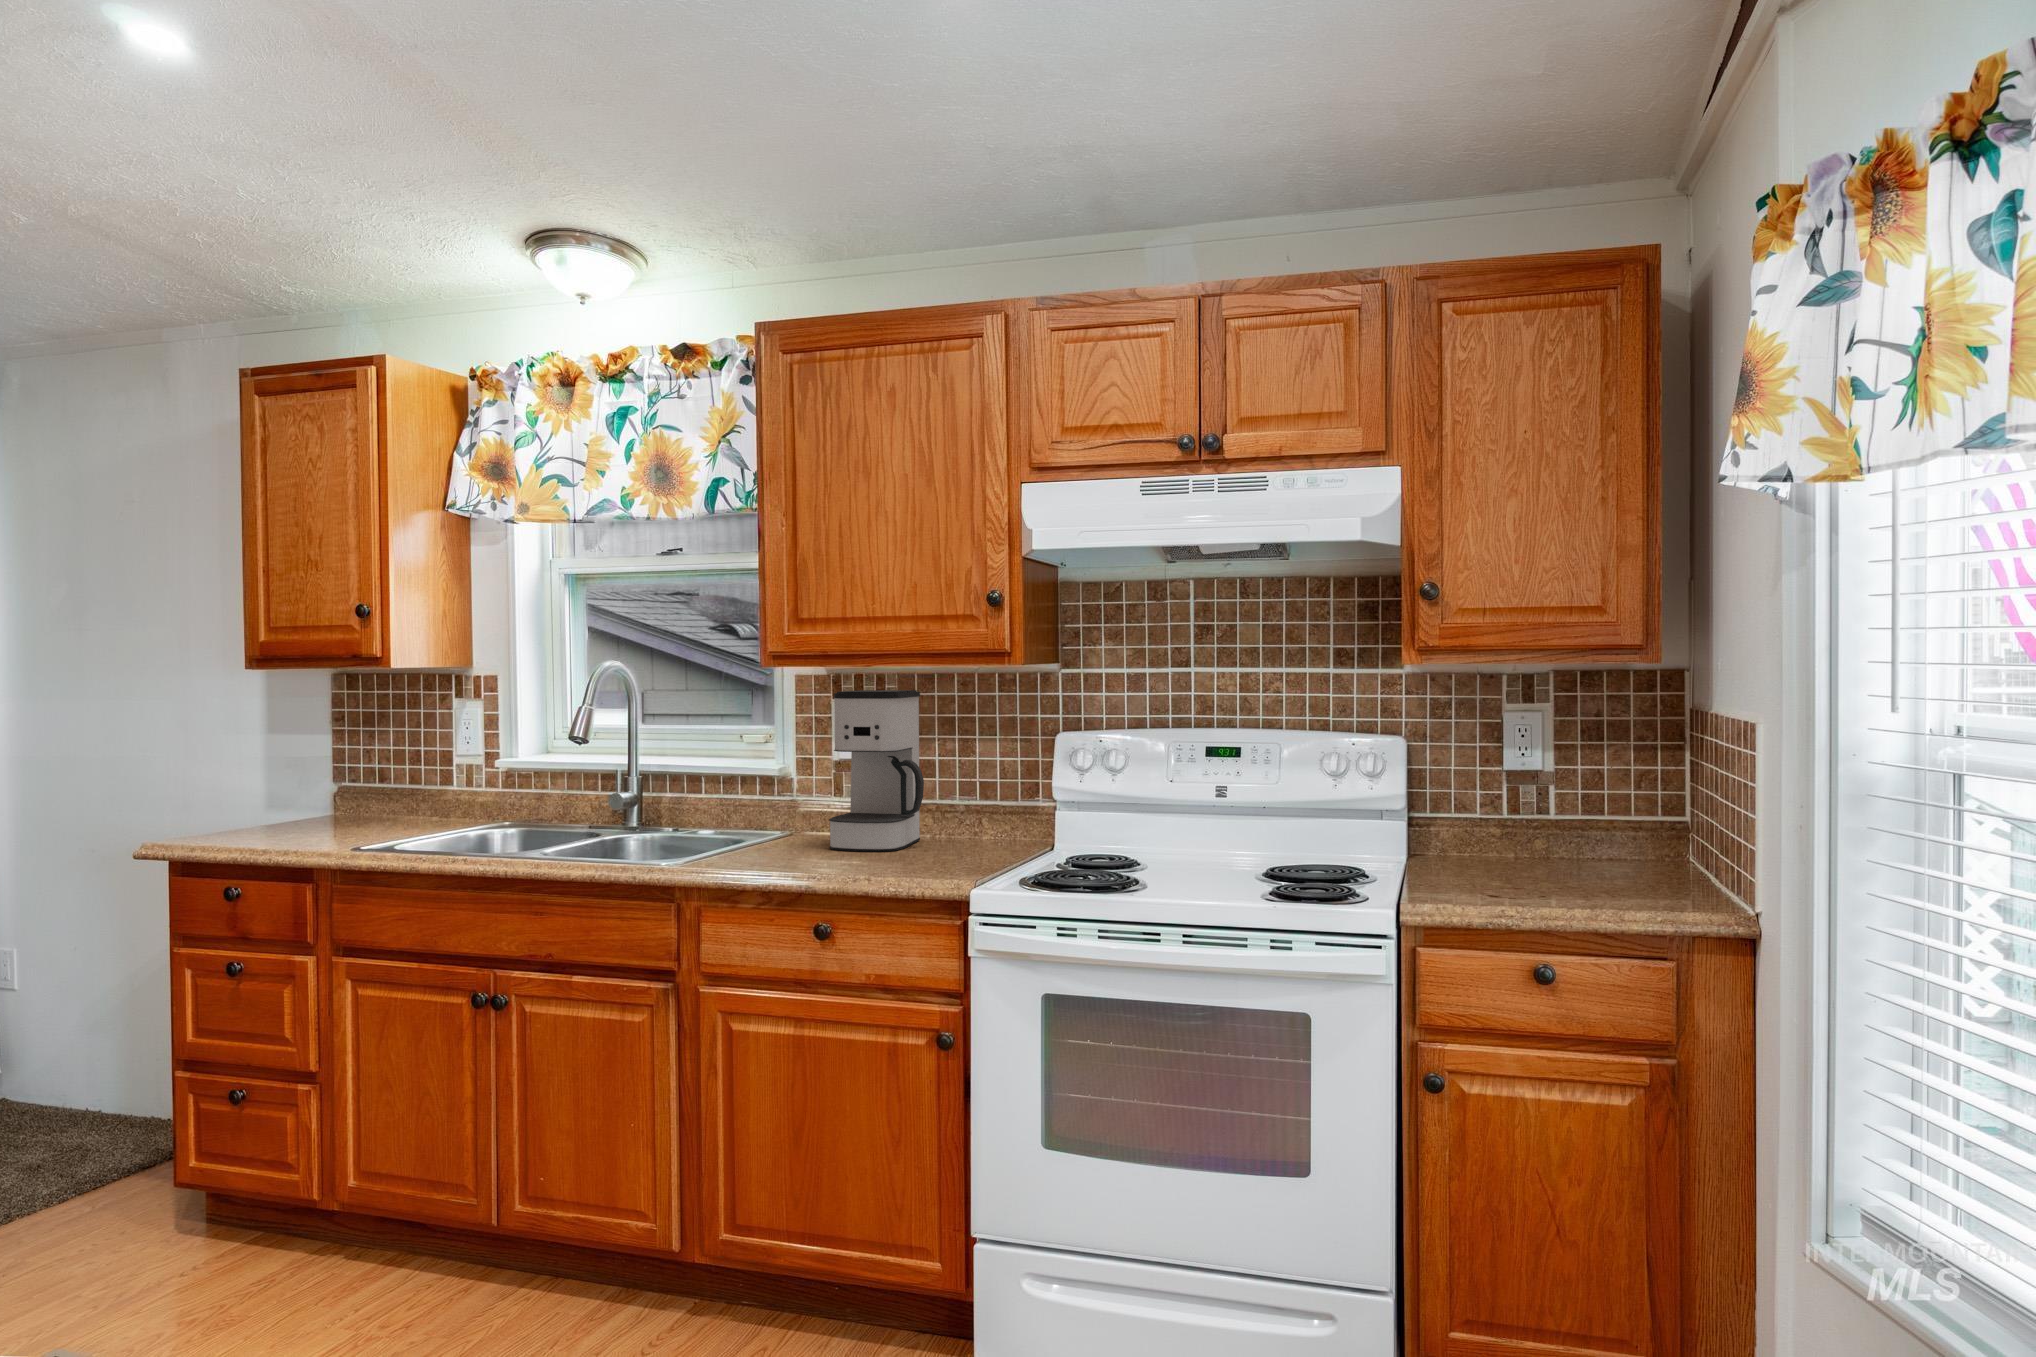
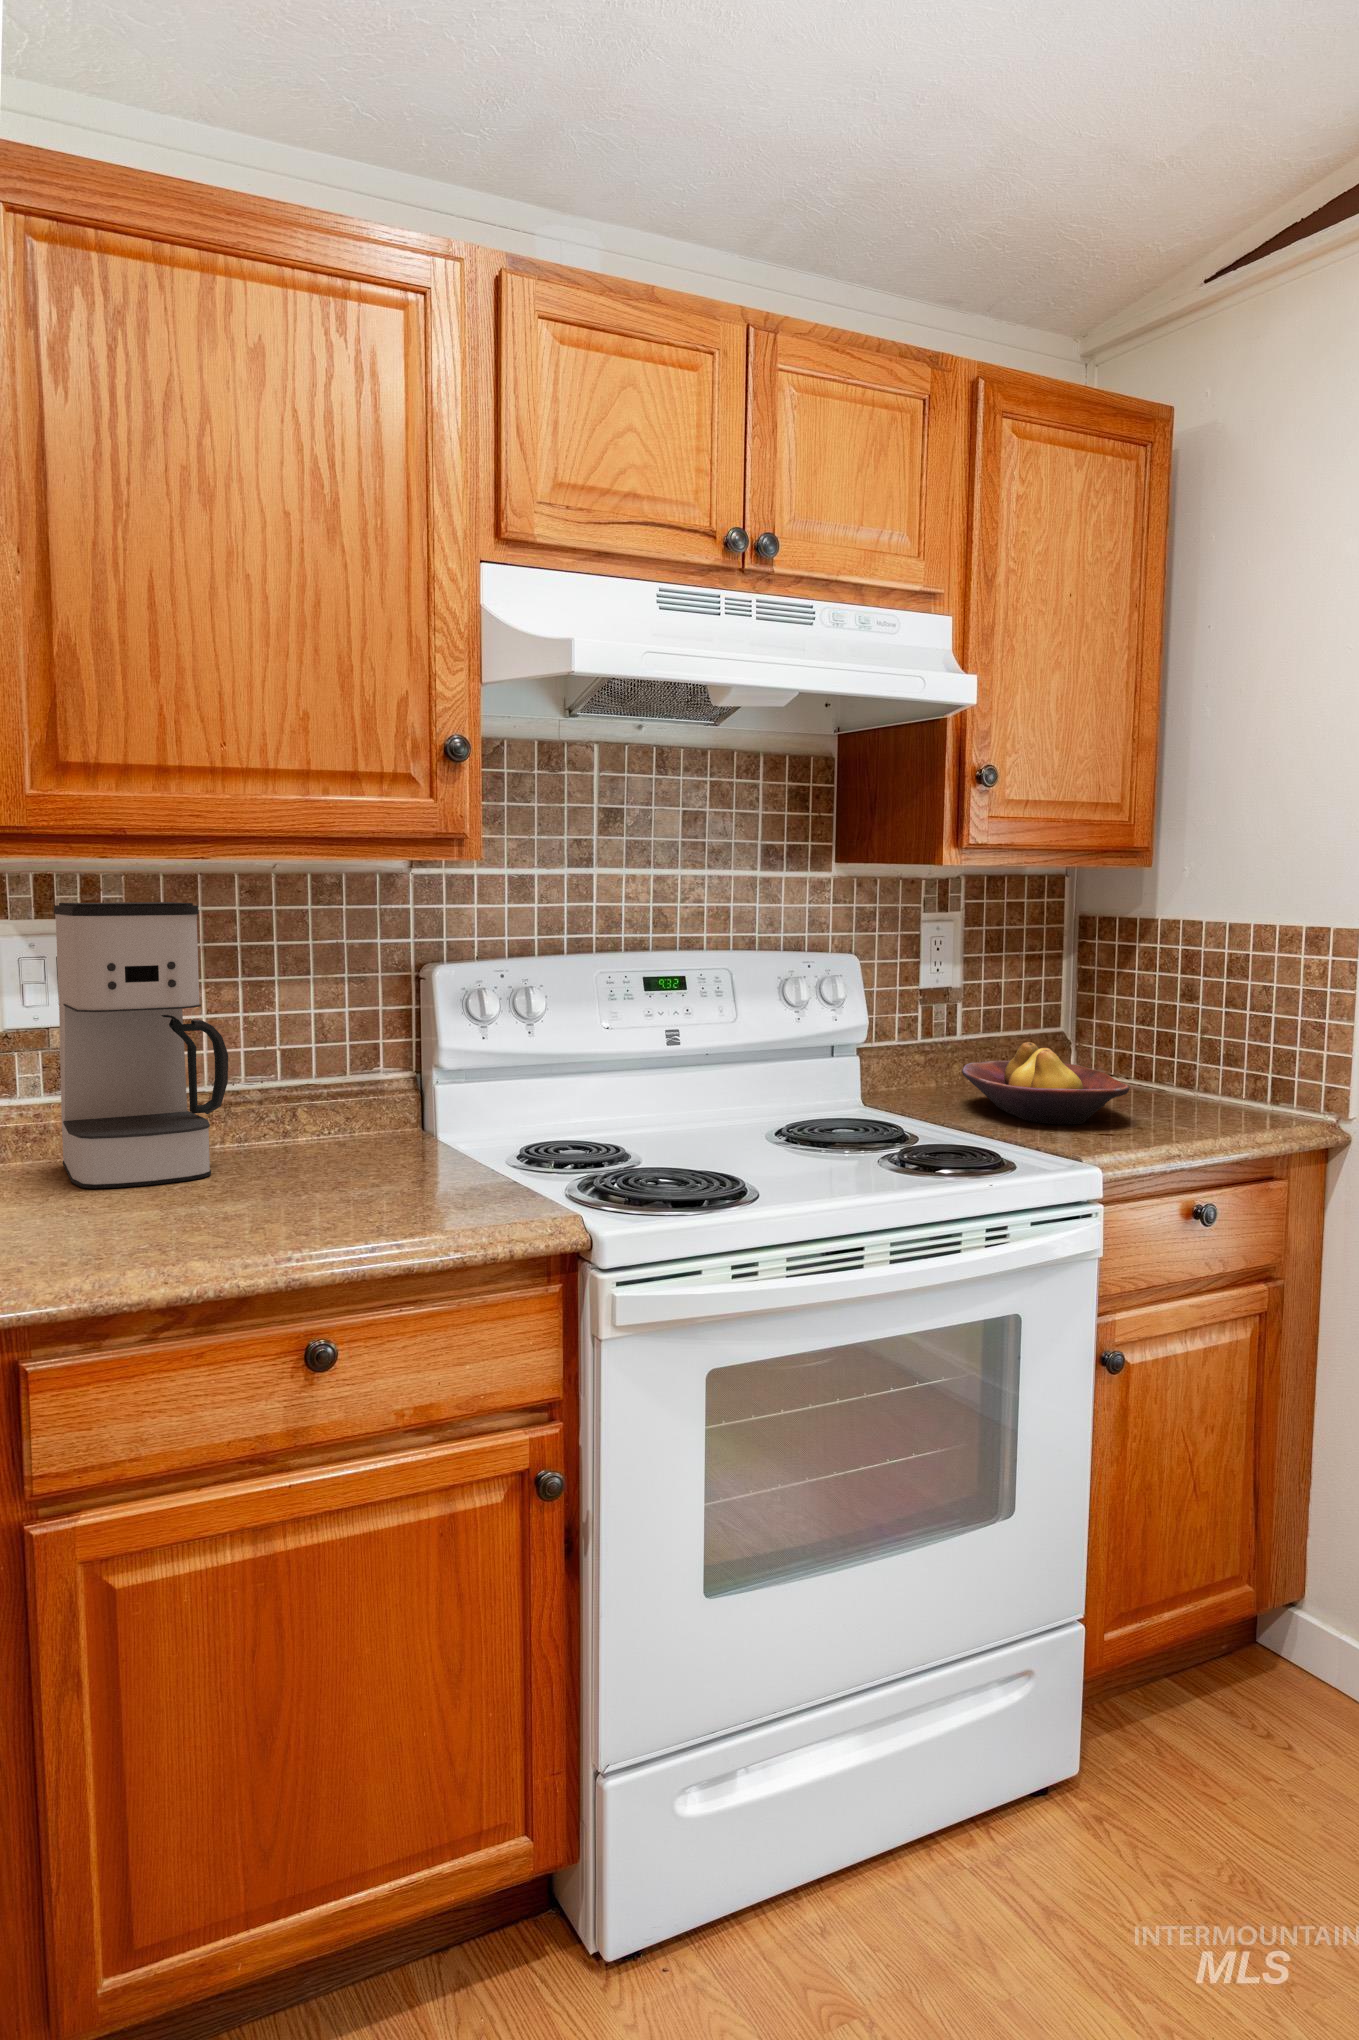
fruit bowl: none [1445,821,1603,893] -> present [962,1042,1129,1125]

